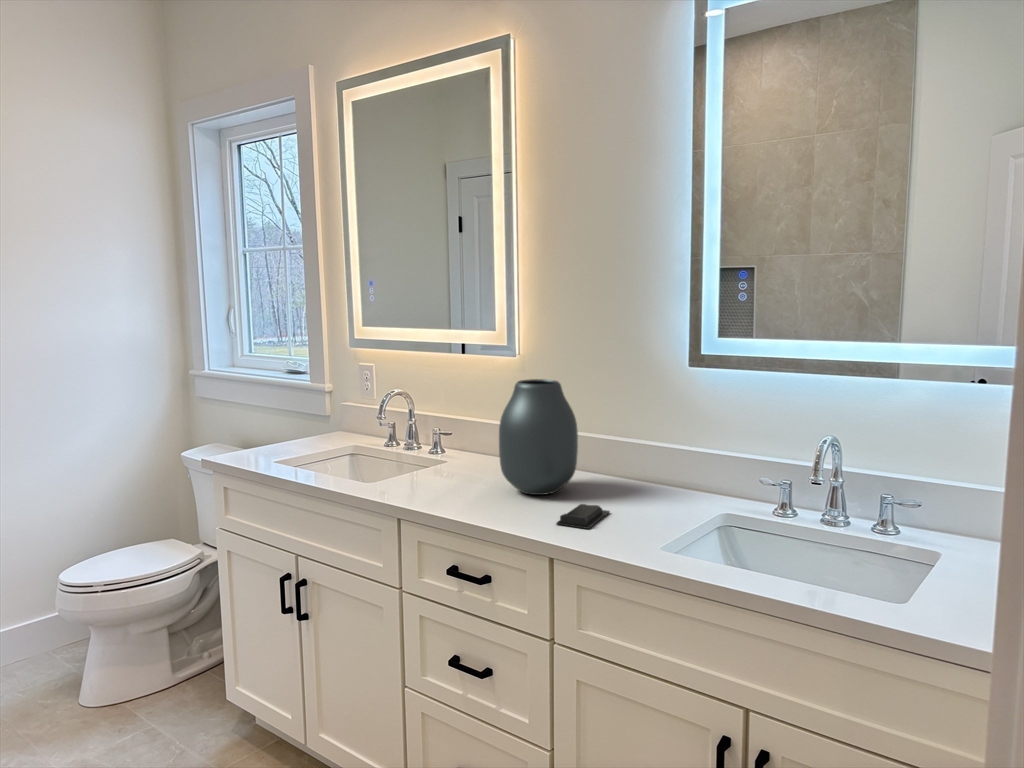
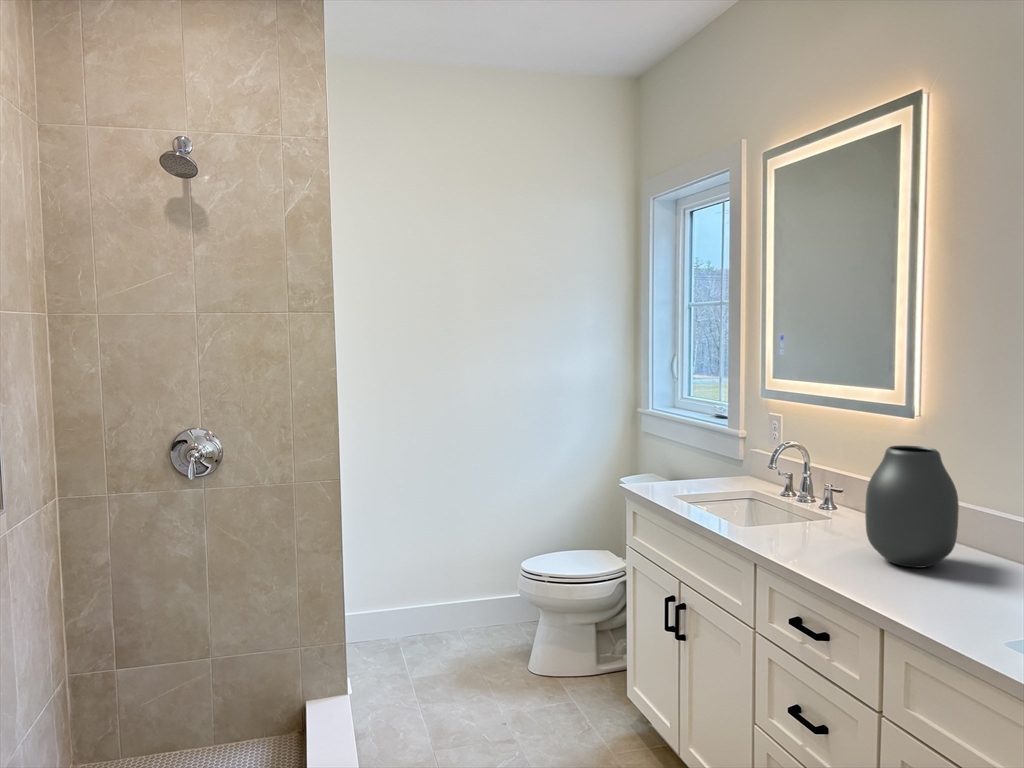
soap bar: present [556,504,610,529] -> none [900,583,975,608]

